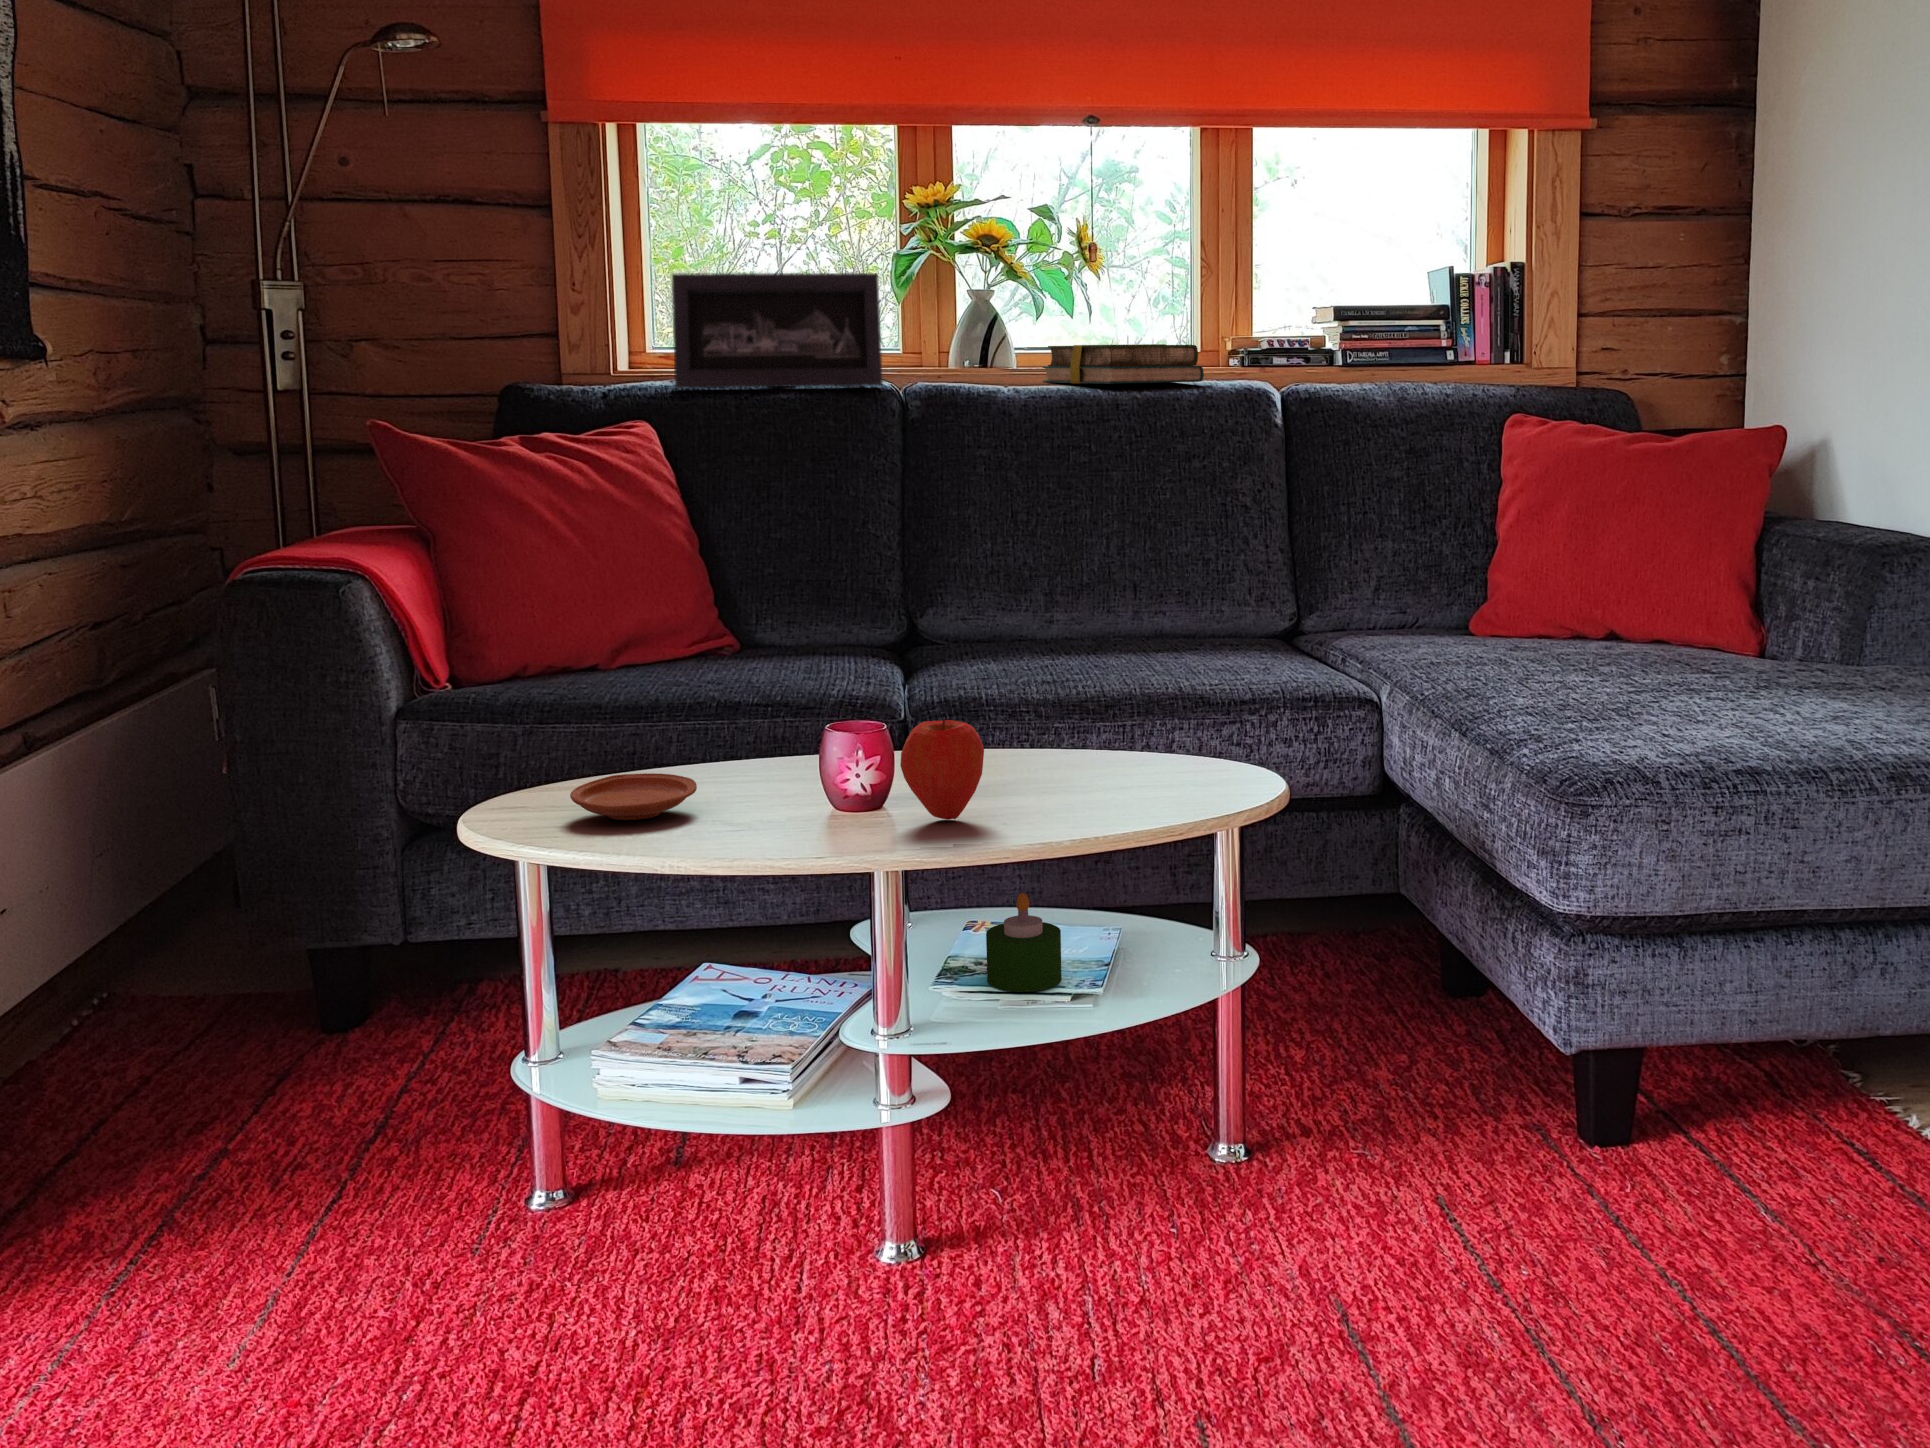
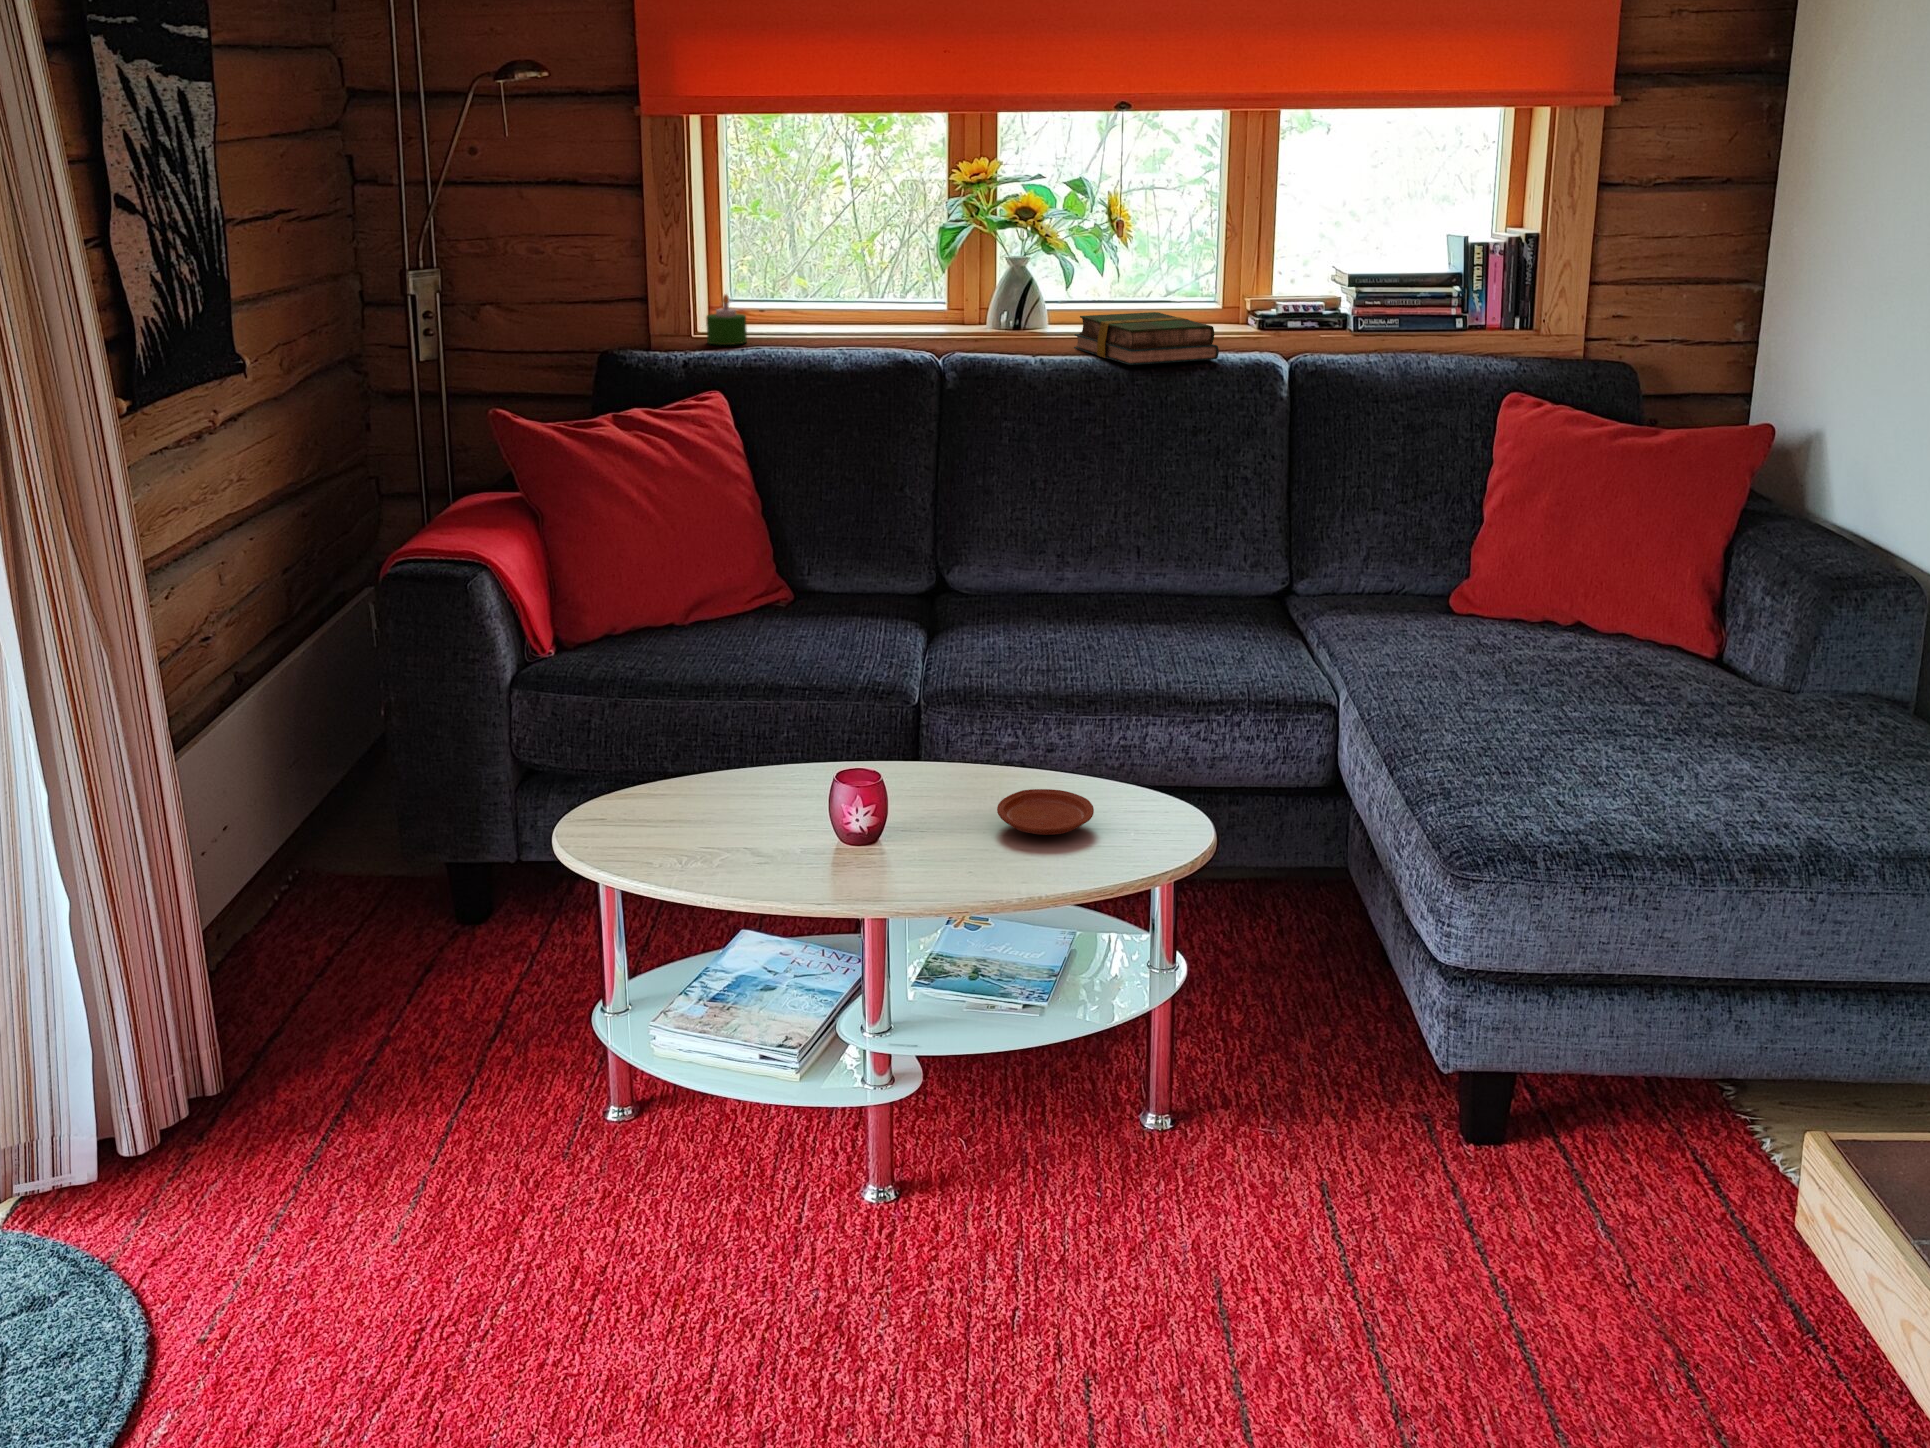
picture frame: present [672,273,882,388] -> none [748,255,928,357]
apple: present [900,718,984,820] -> none [895,778,963,860]
plate: present [570,773,697,820] -> present [997,789,1094,835]
candle: present [986,893,1061,992] -> present [706,295,747,345]

